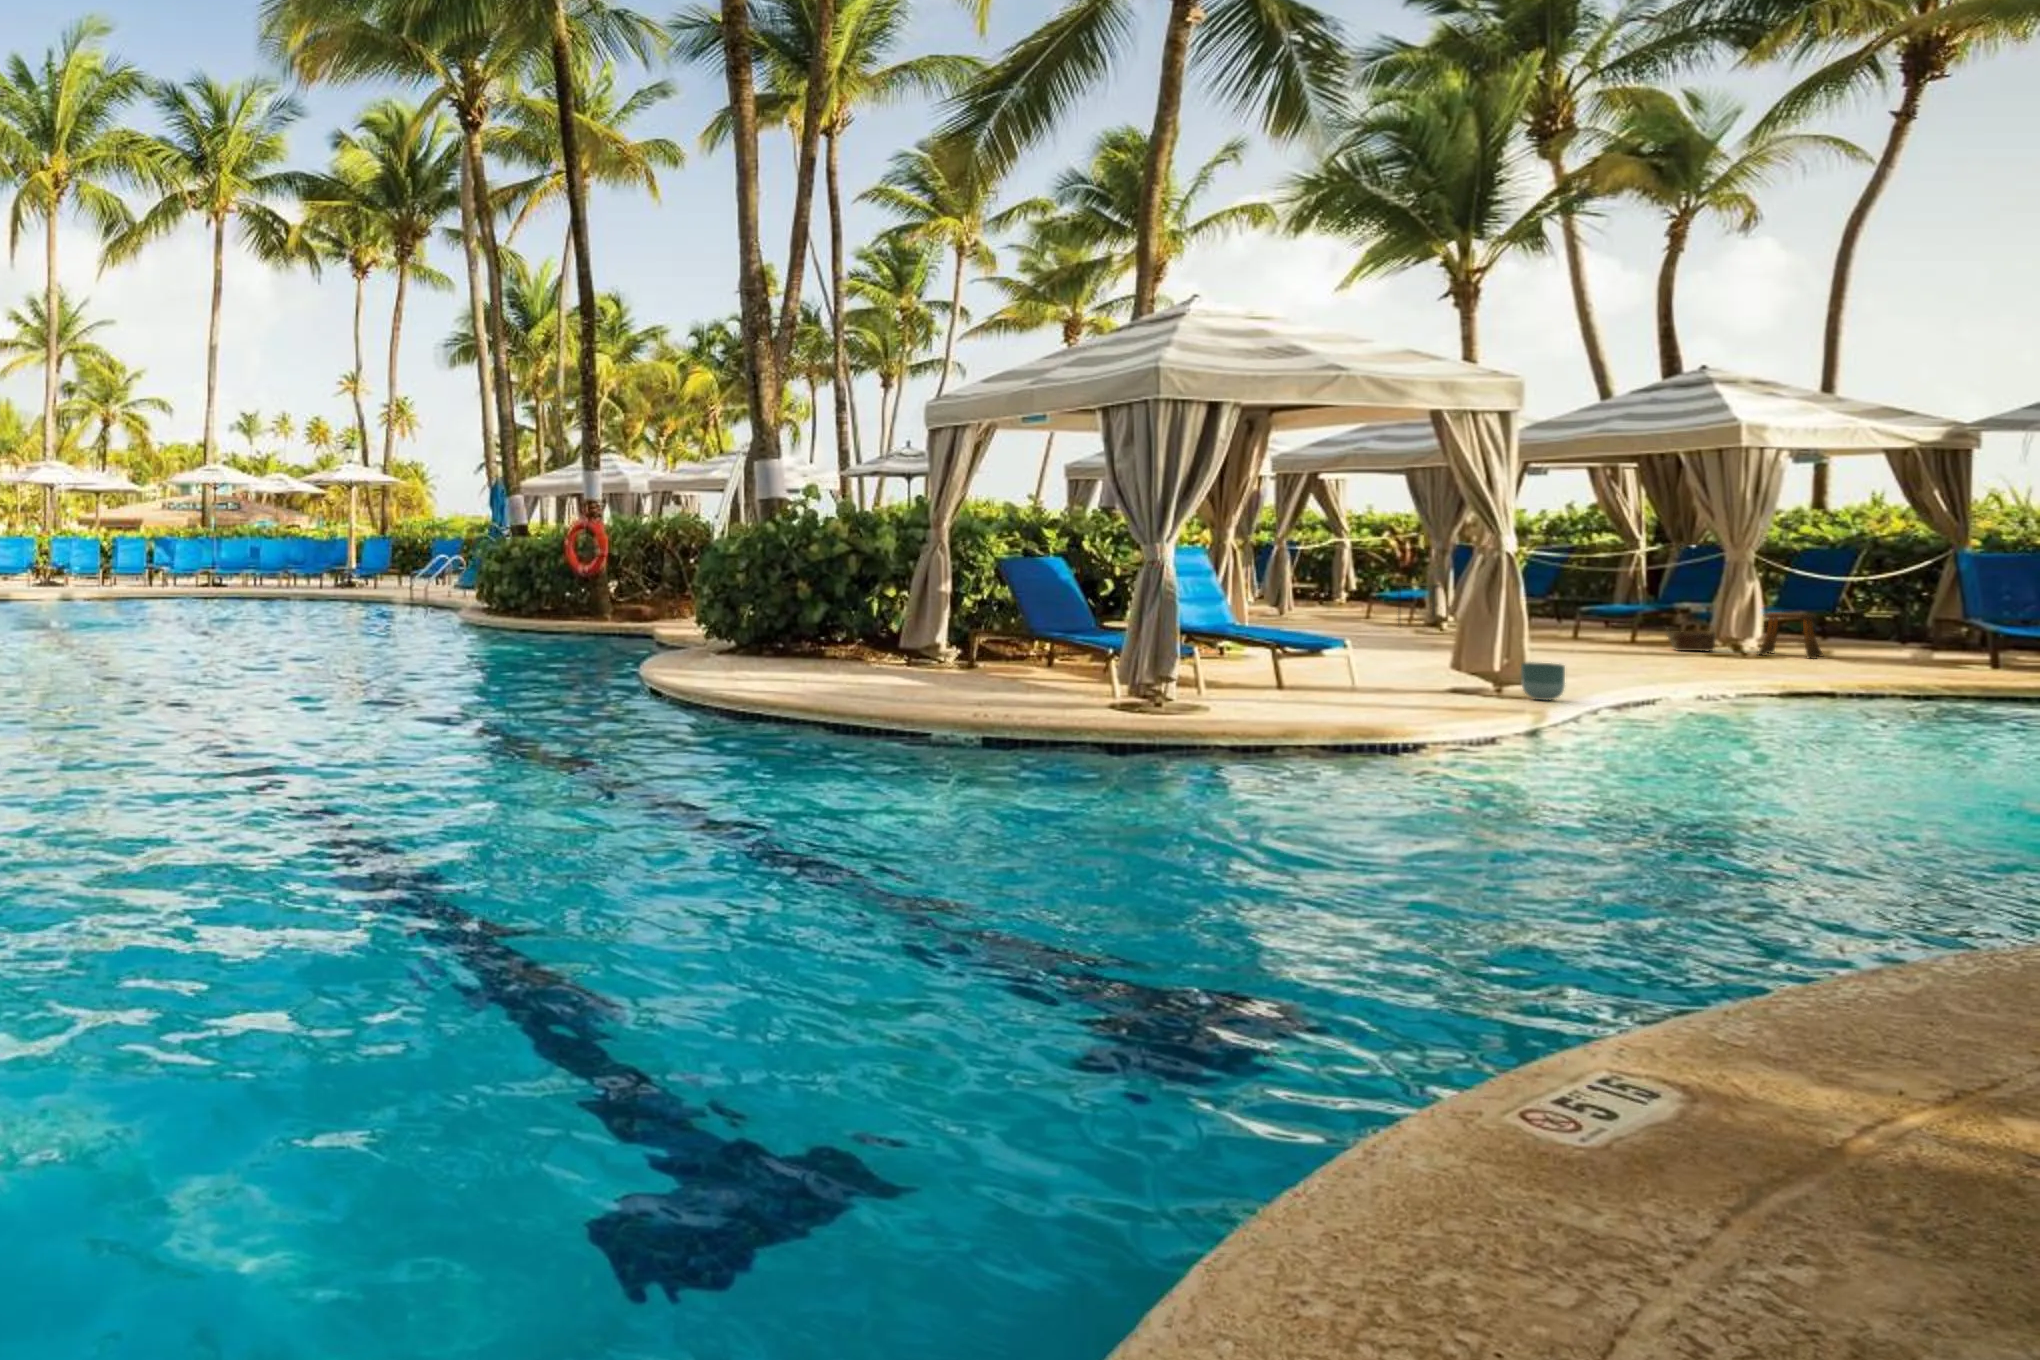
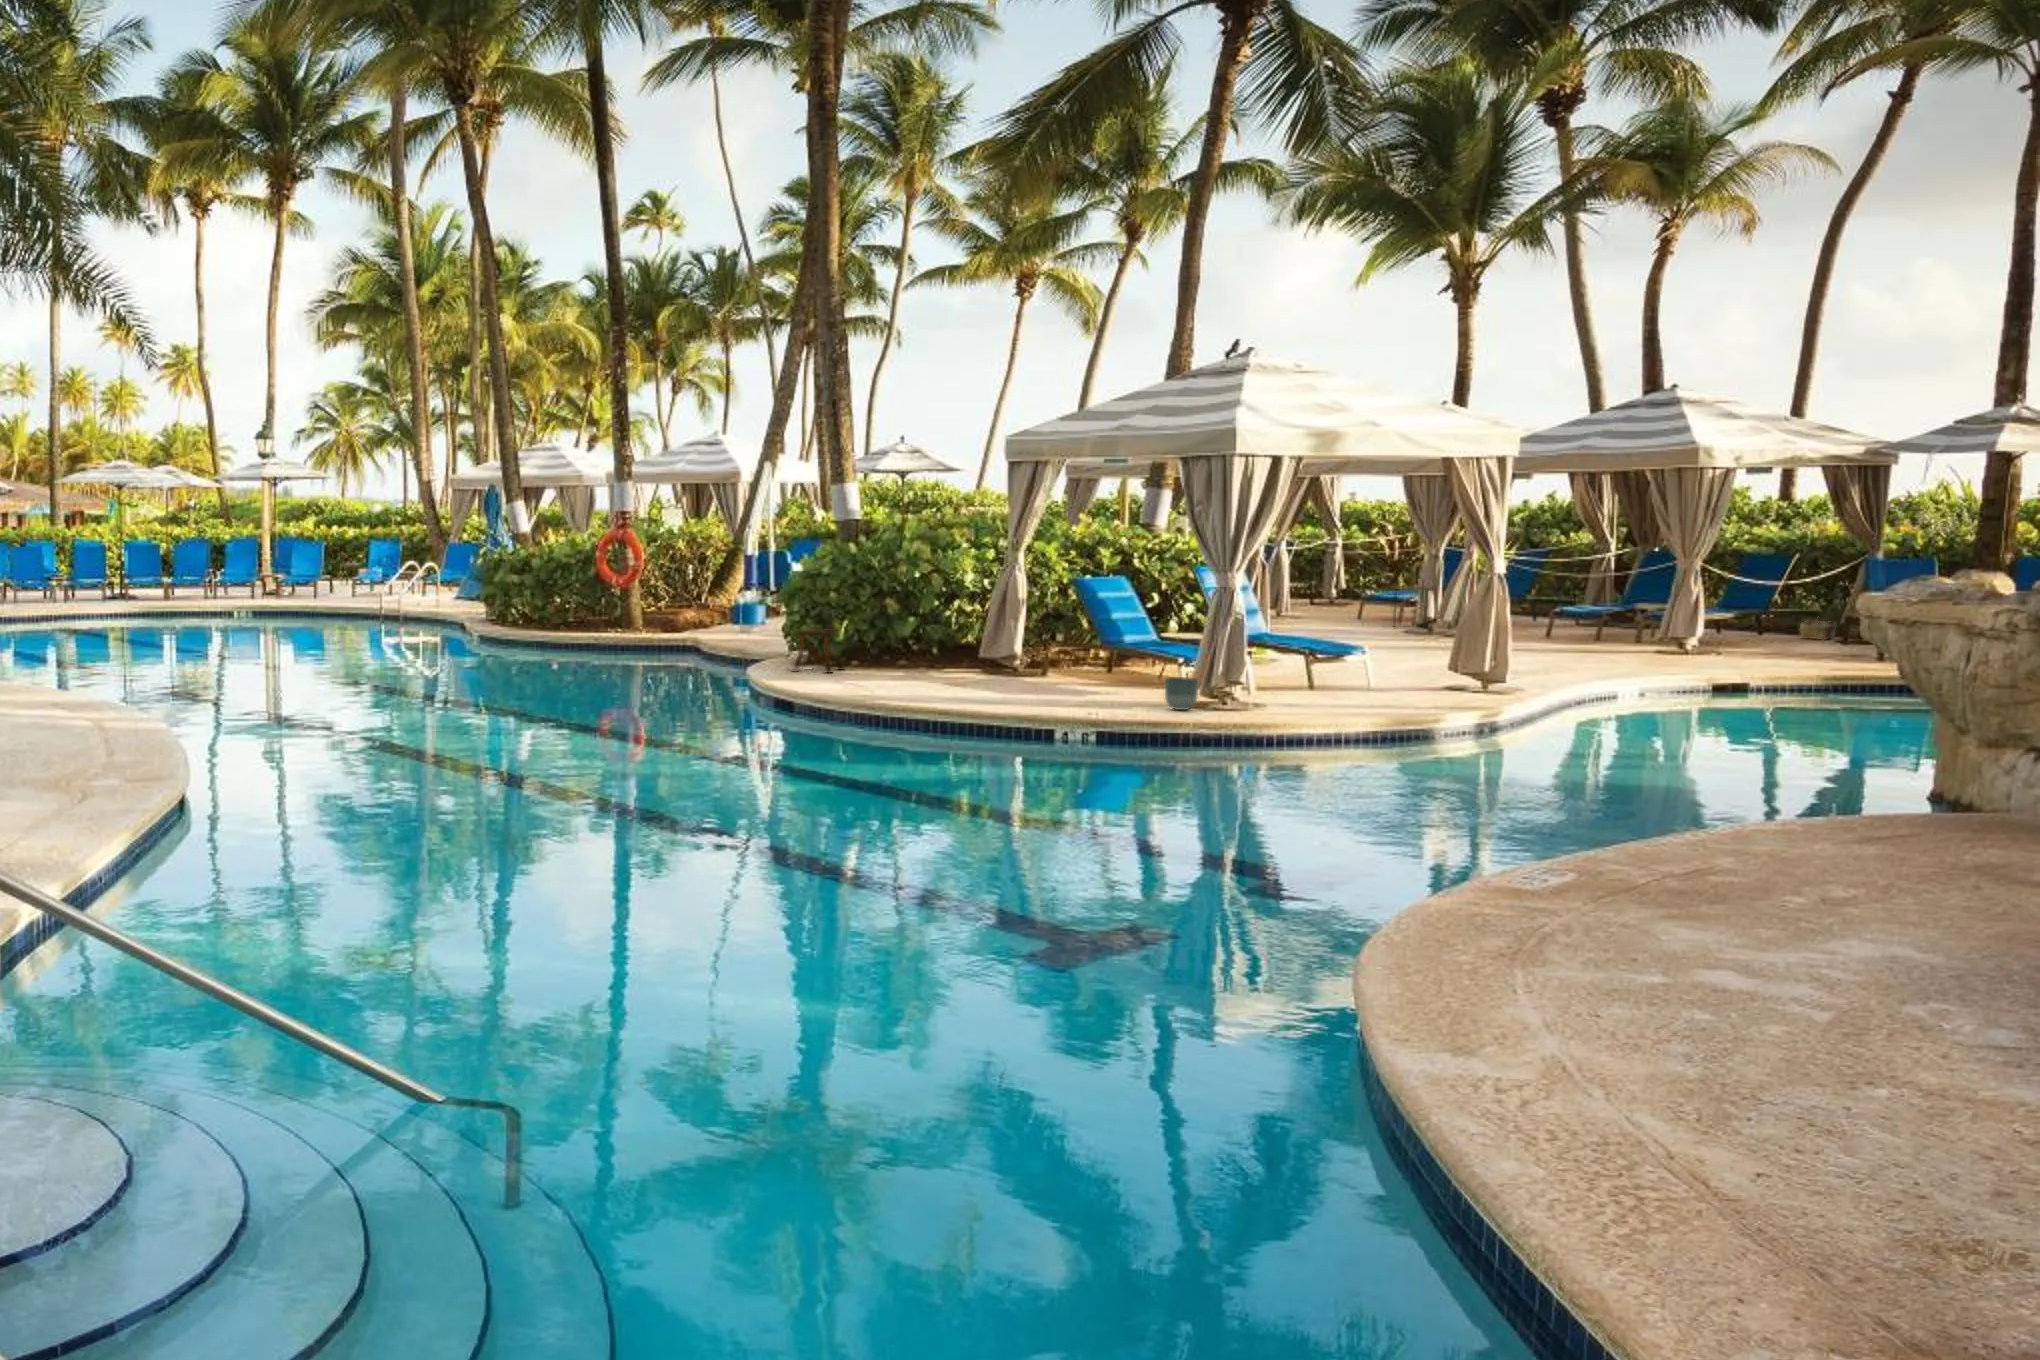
stool: present [1758,612,1823,659] -> present [794,629,844,673]
woven basket: present [1666,627,1715,651] -> present [1800,620,1836,640]
planter: present [1521,662,1565,700] -> present [1165,677,1198,710]

